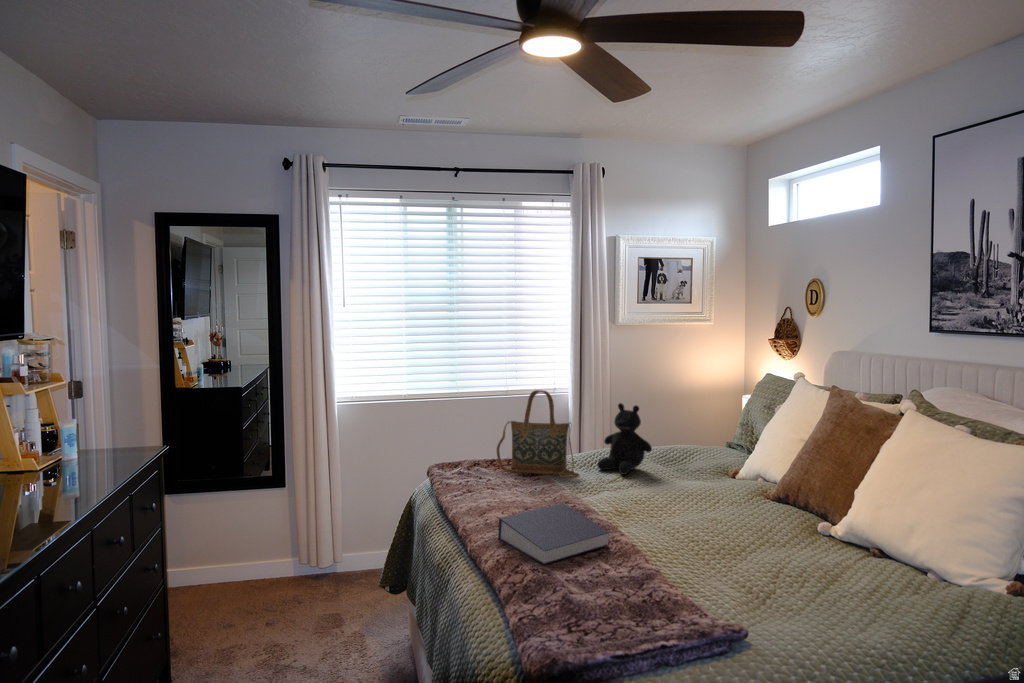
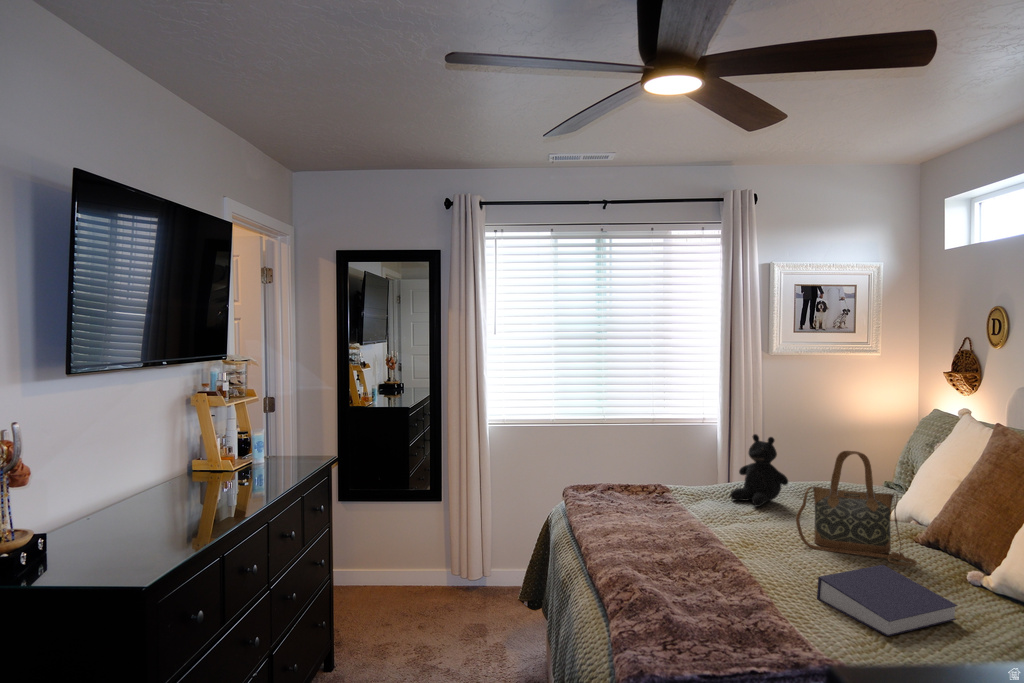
handbag: present [497,390,579,478] -> present [796,451,917,566]
book: present [498,503,610,565] -> present [817,565,957,636]

